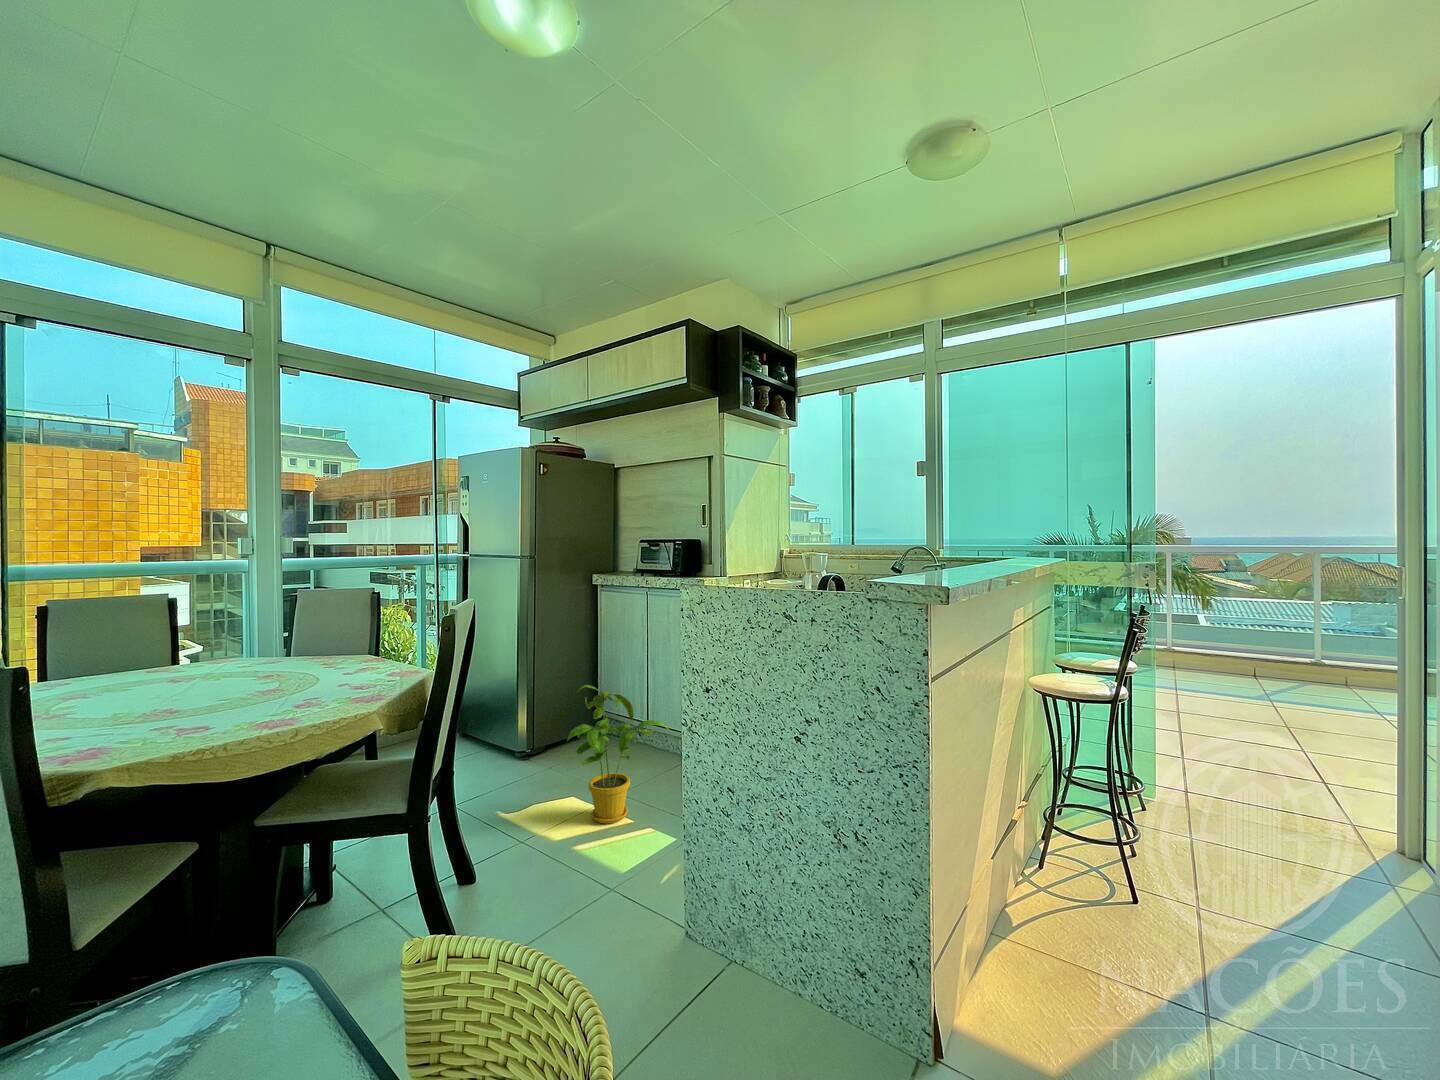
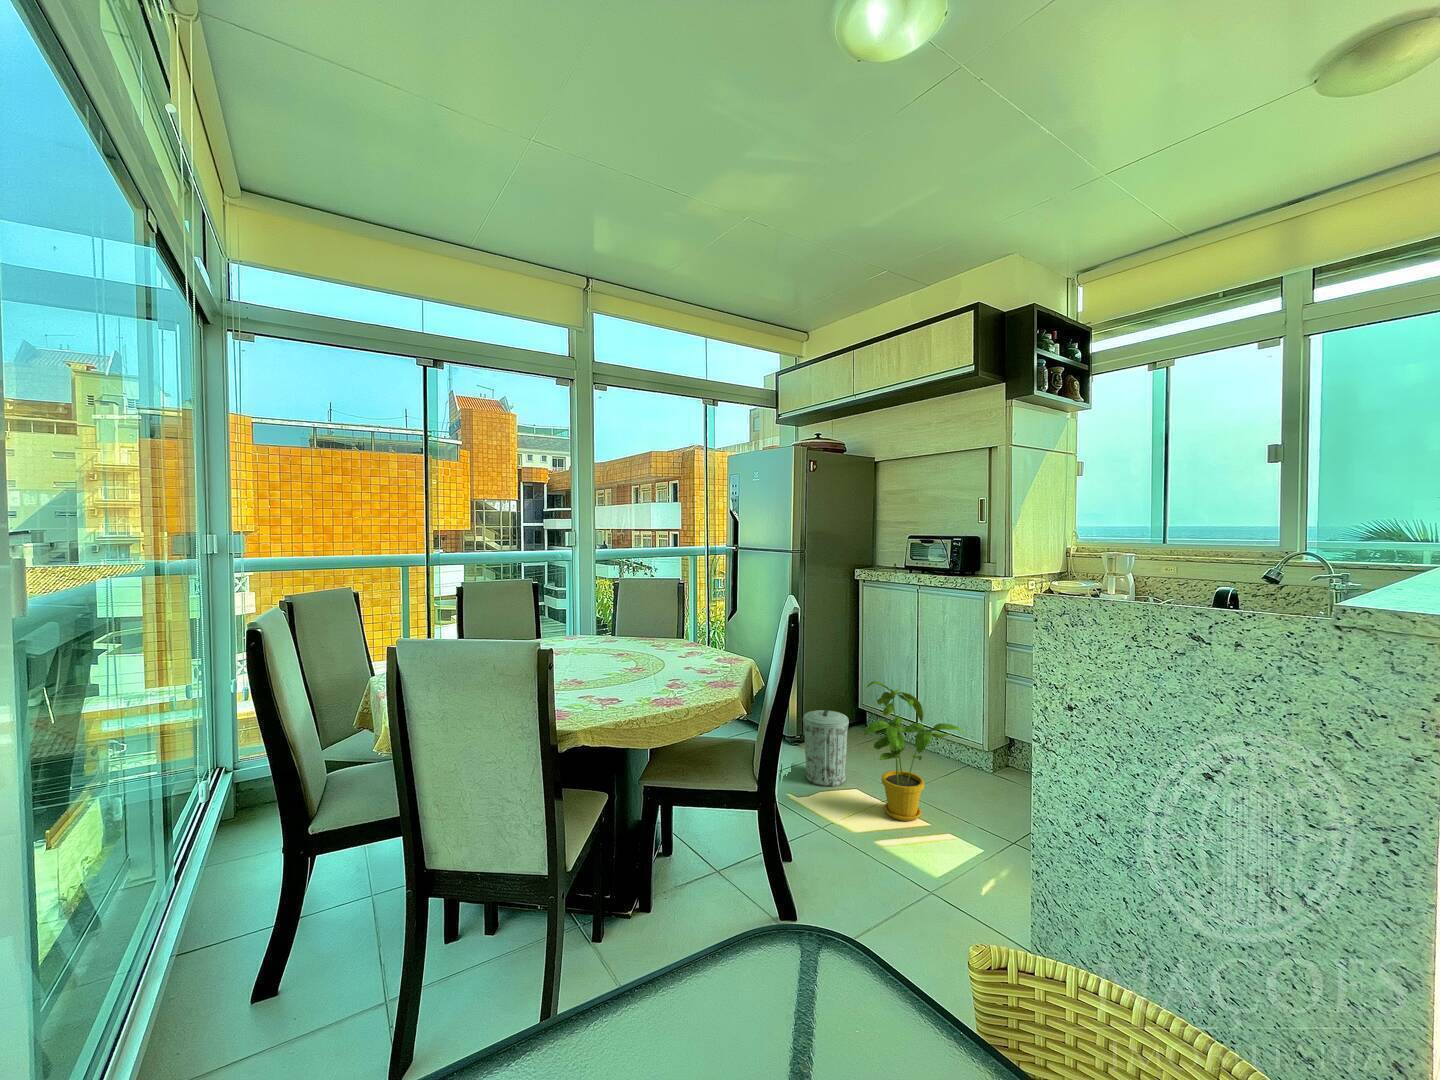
trash can: none [517,720,566,801] -> present [803,710,849,786]

